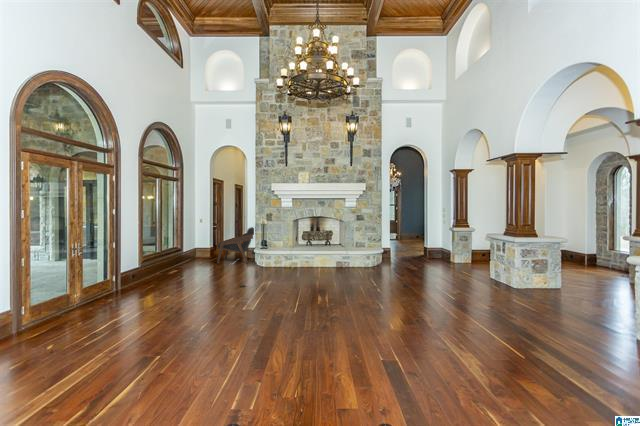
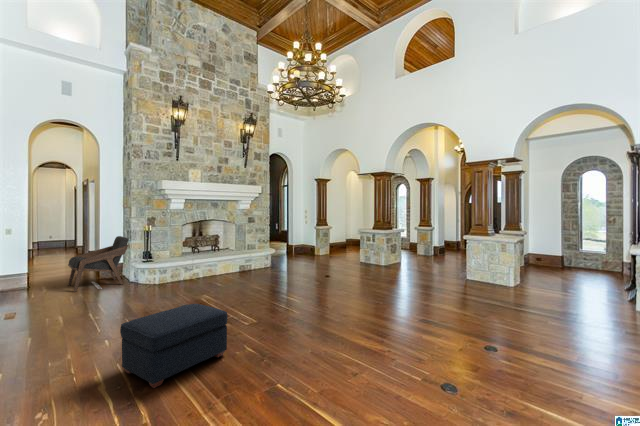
ottoman: none [102,284,185,336] -> present [120,304,228,388]

